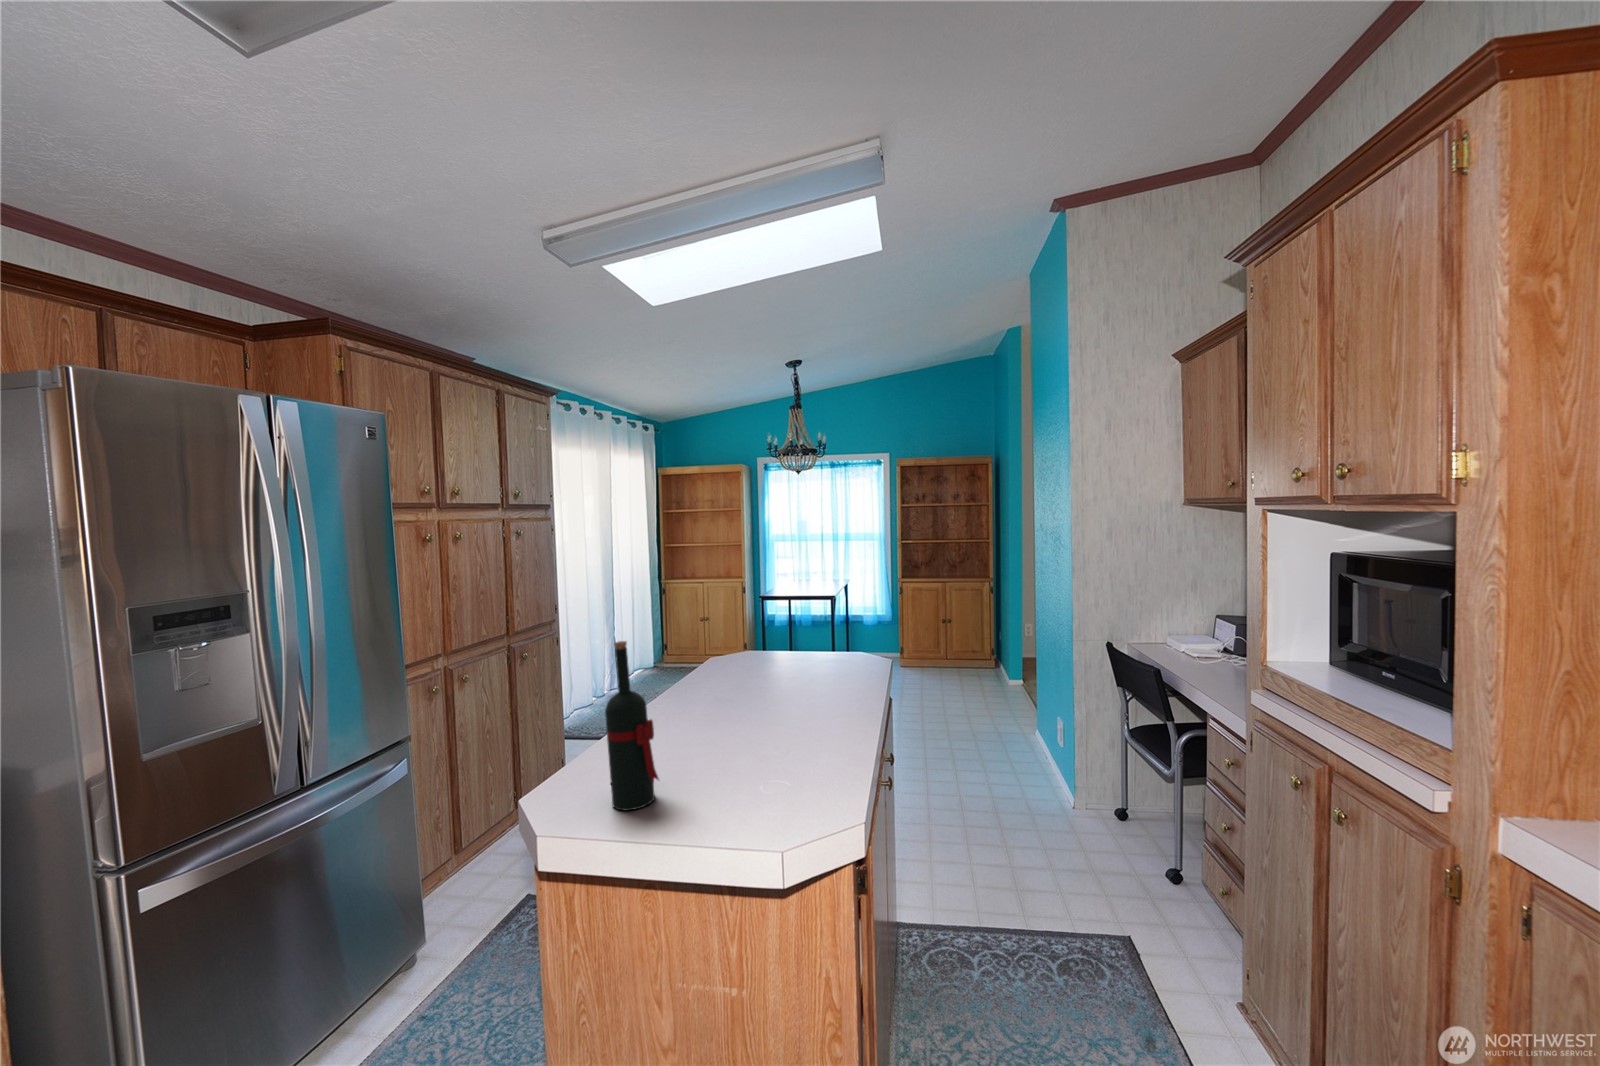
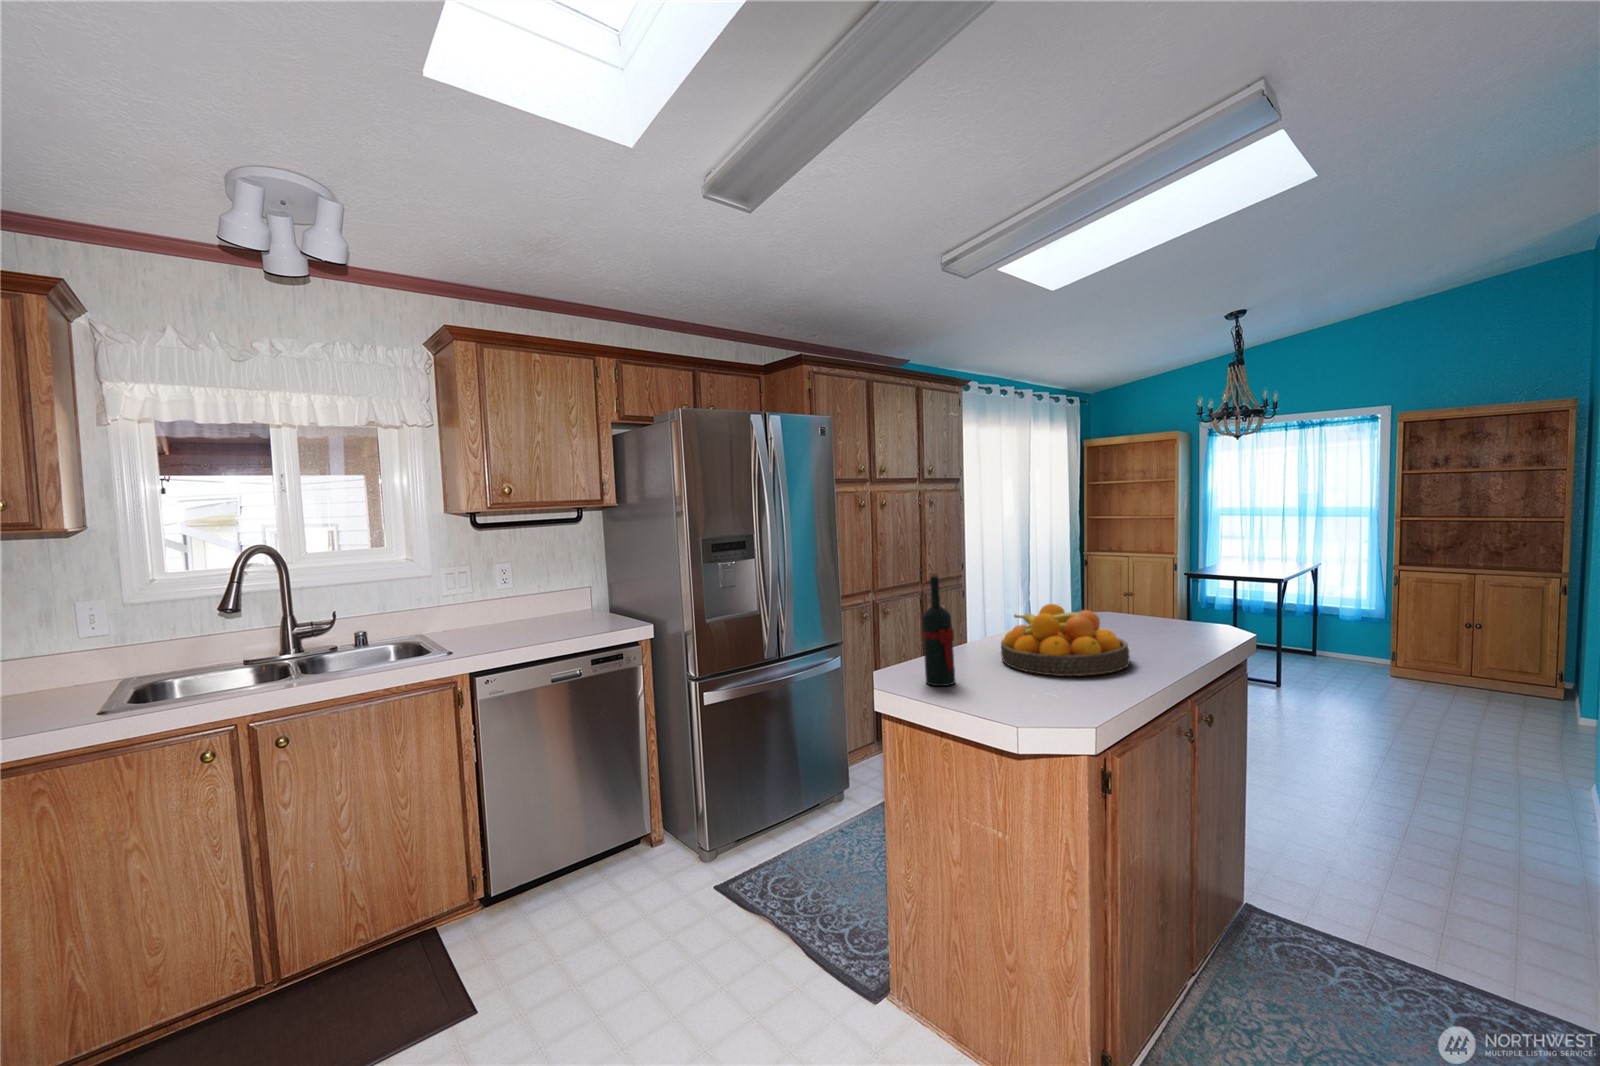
fruit bowl: none [686,659,831,754] -> present [1001,604,1130,676]

